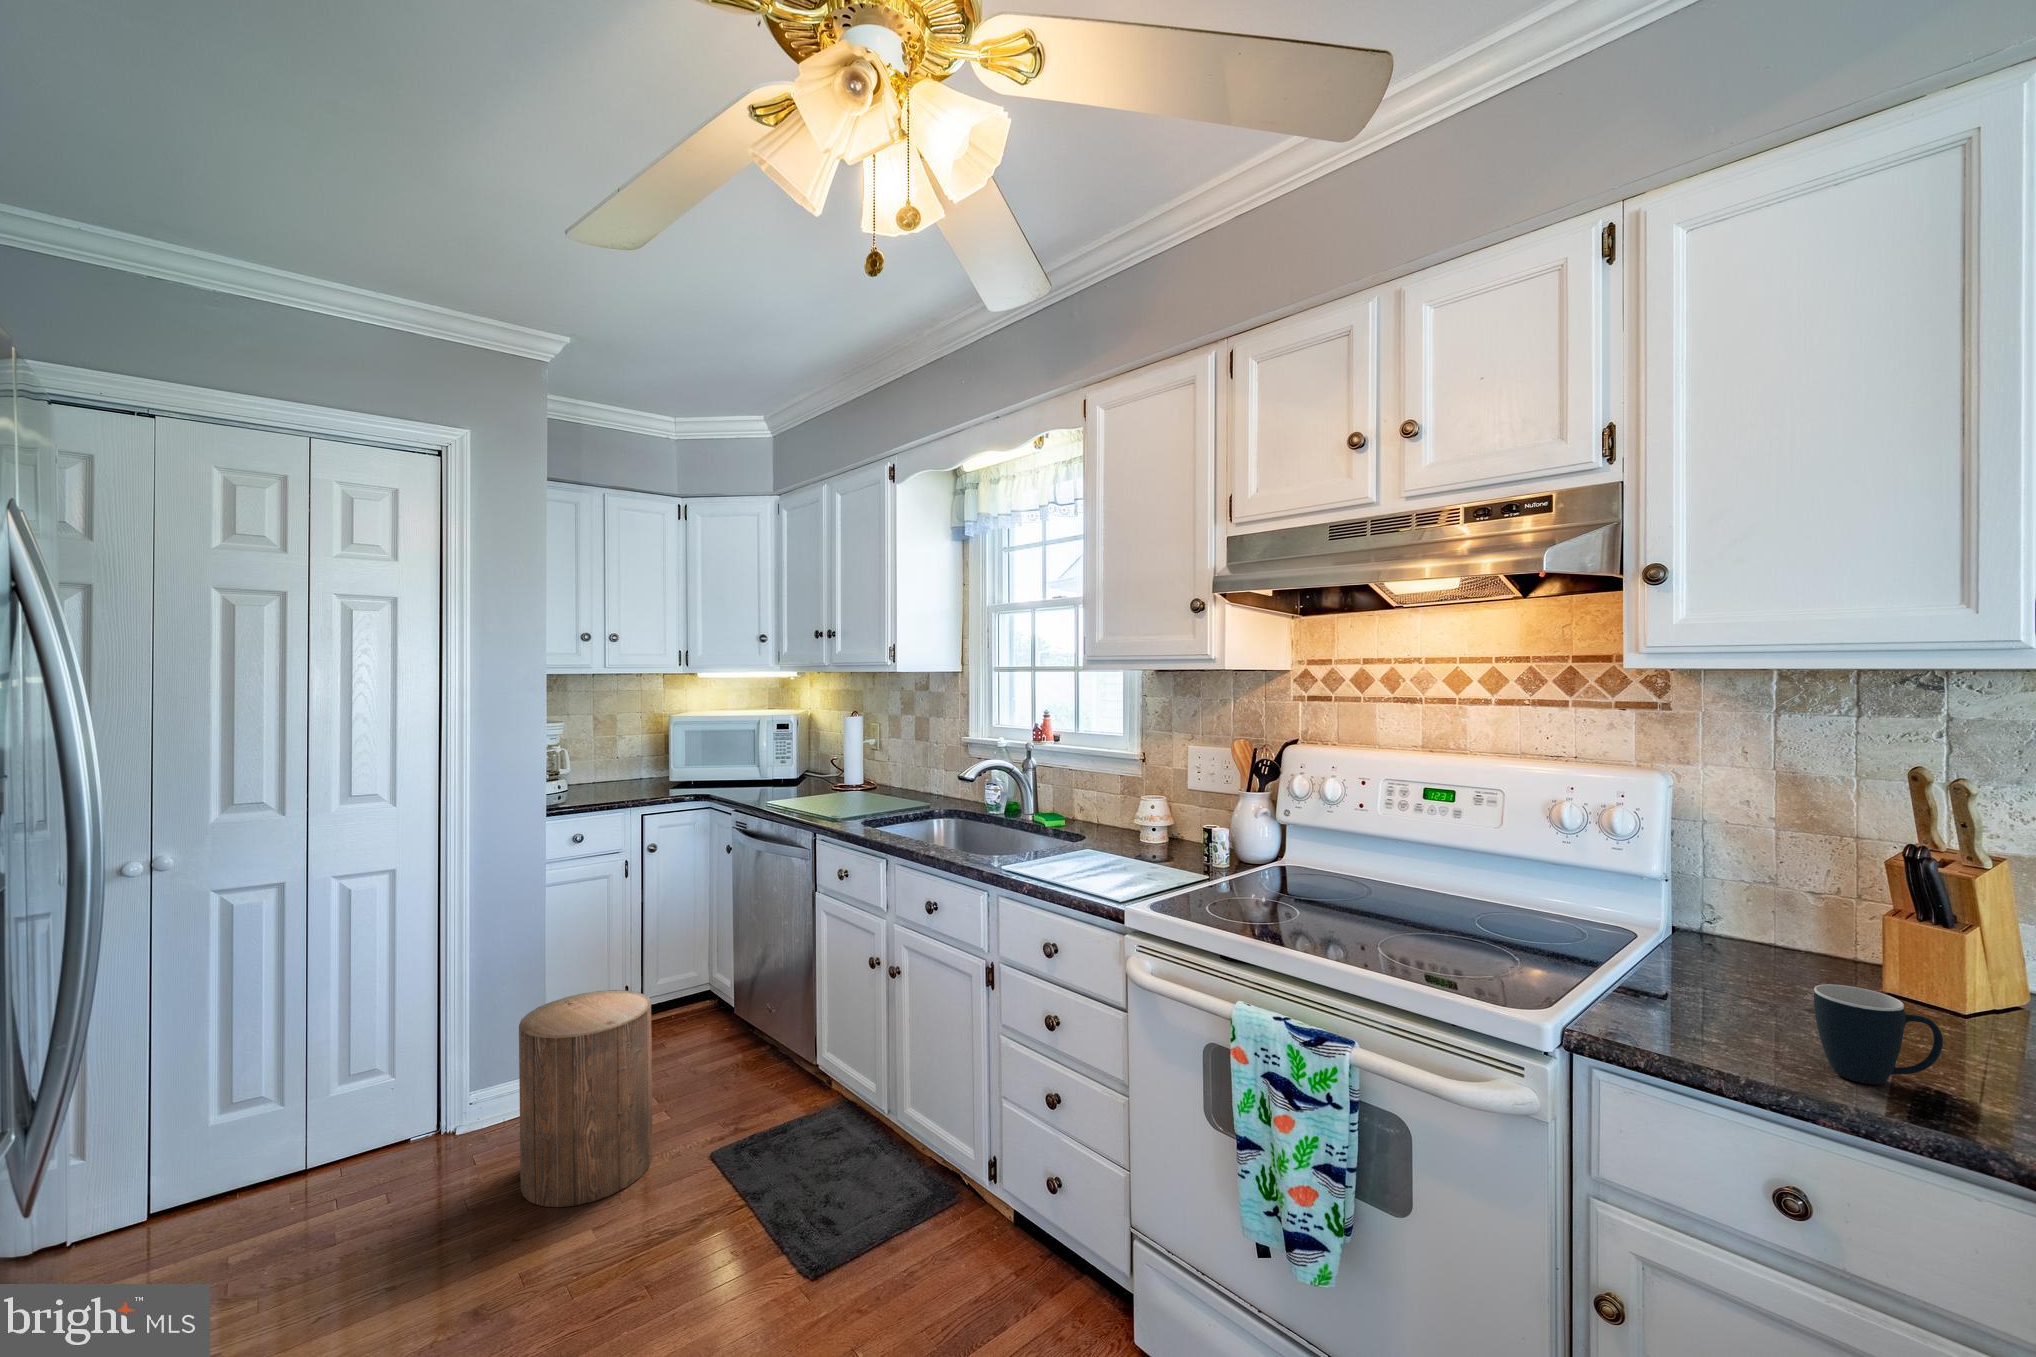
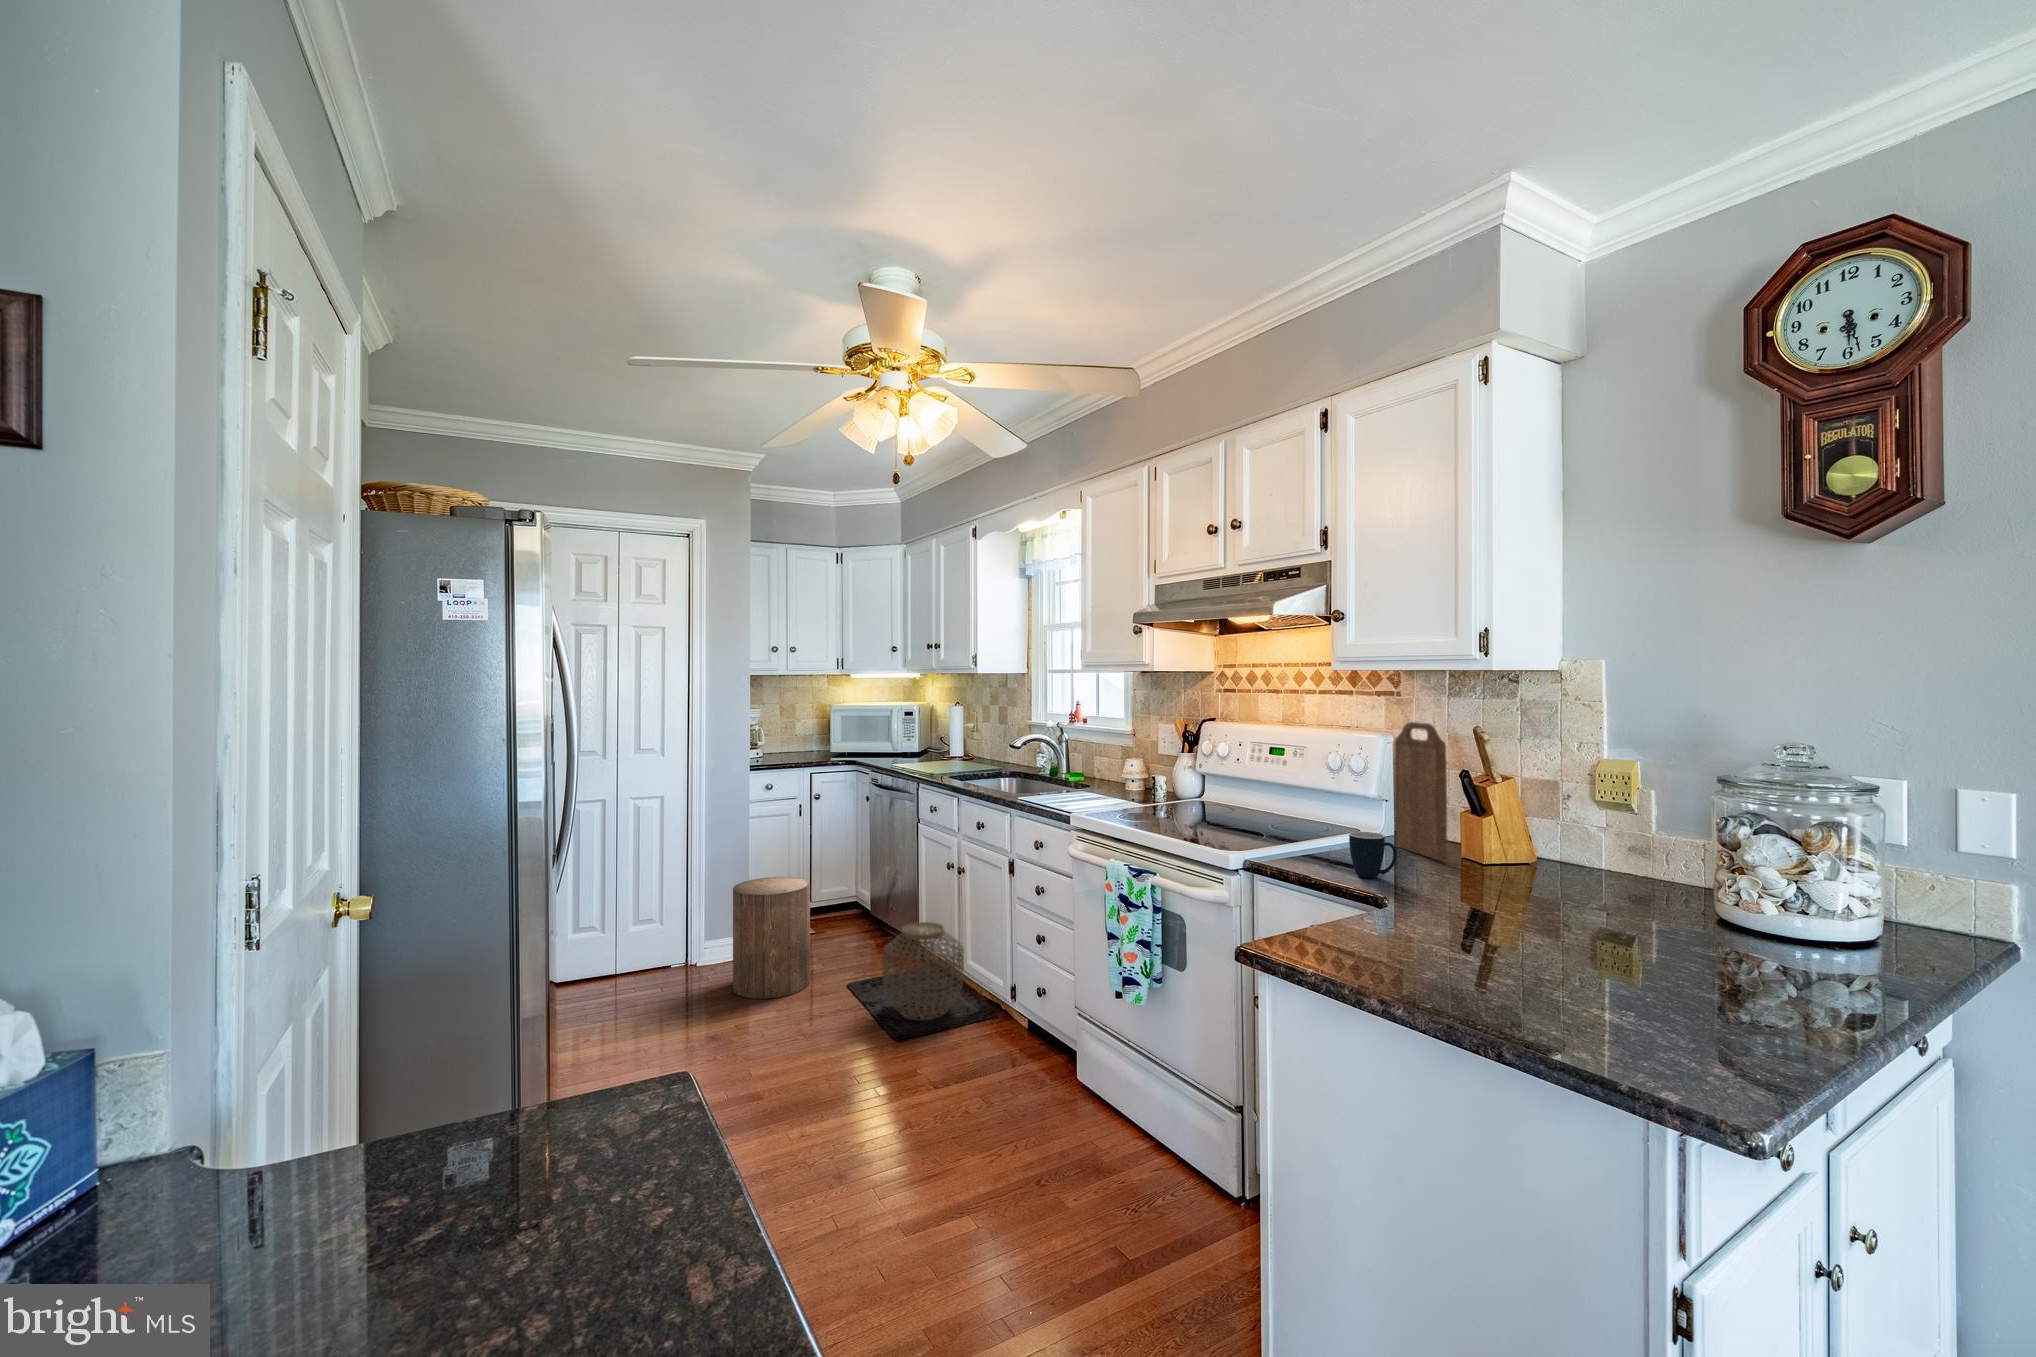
cutting board: none [1730,761,1898,1013] -> present [1394,722,1448,861]
woven basket: none [780,1059,910,1225] -> present [883,922,964,1020]

